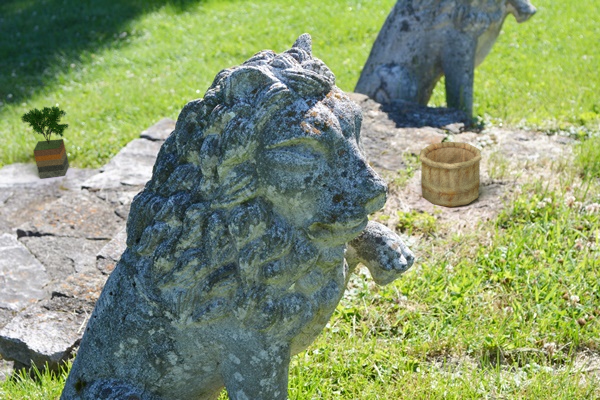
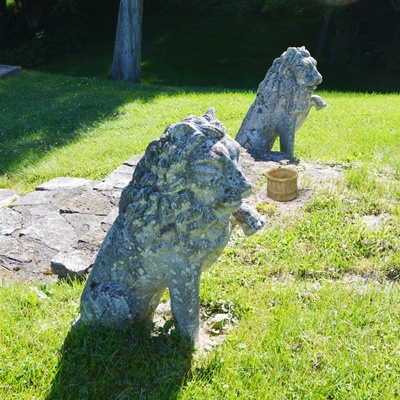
potted tree: present [21,106,69,178] -> none [58,148,84,185]

